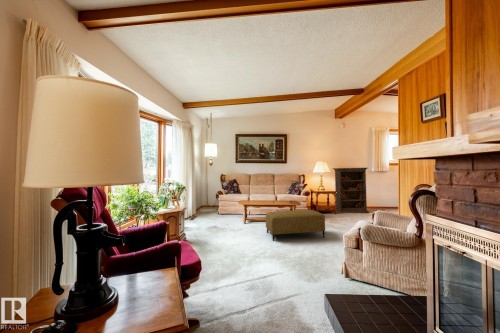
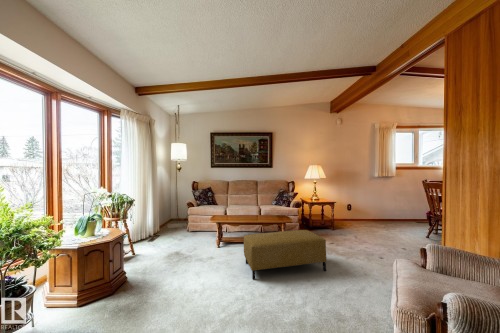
bookcase: present [333,168,368,213] -> none [327,172,373,228]

